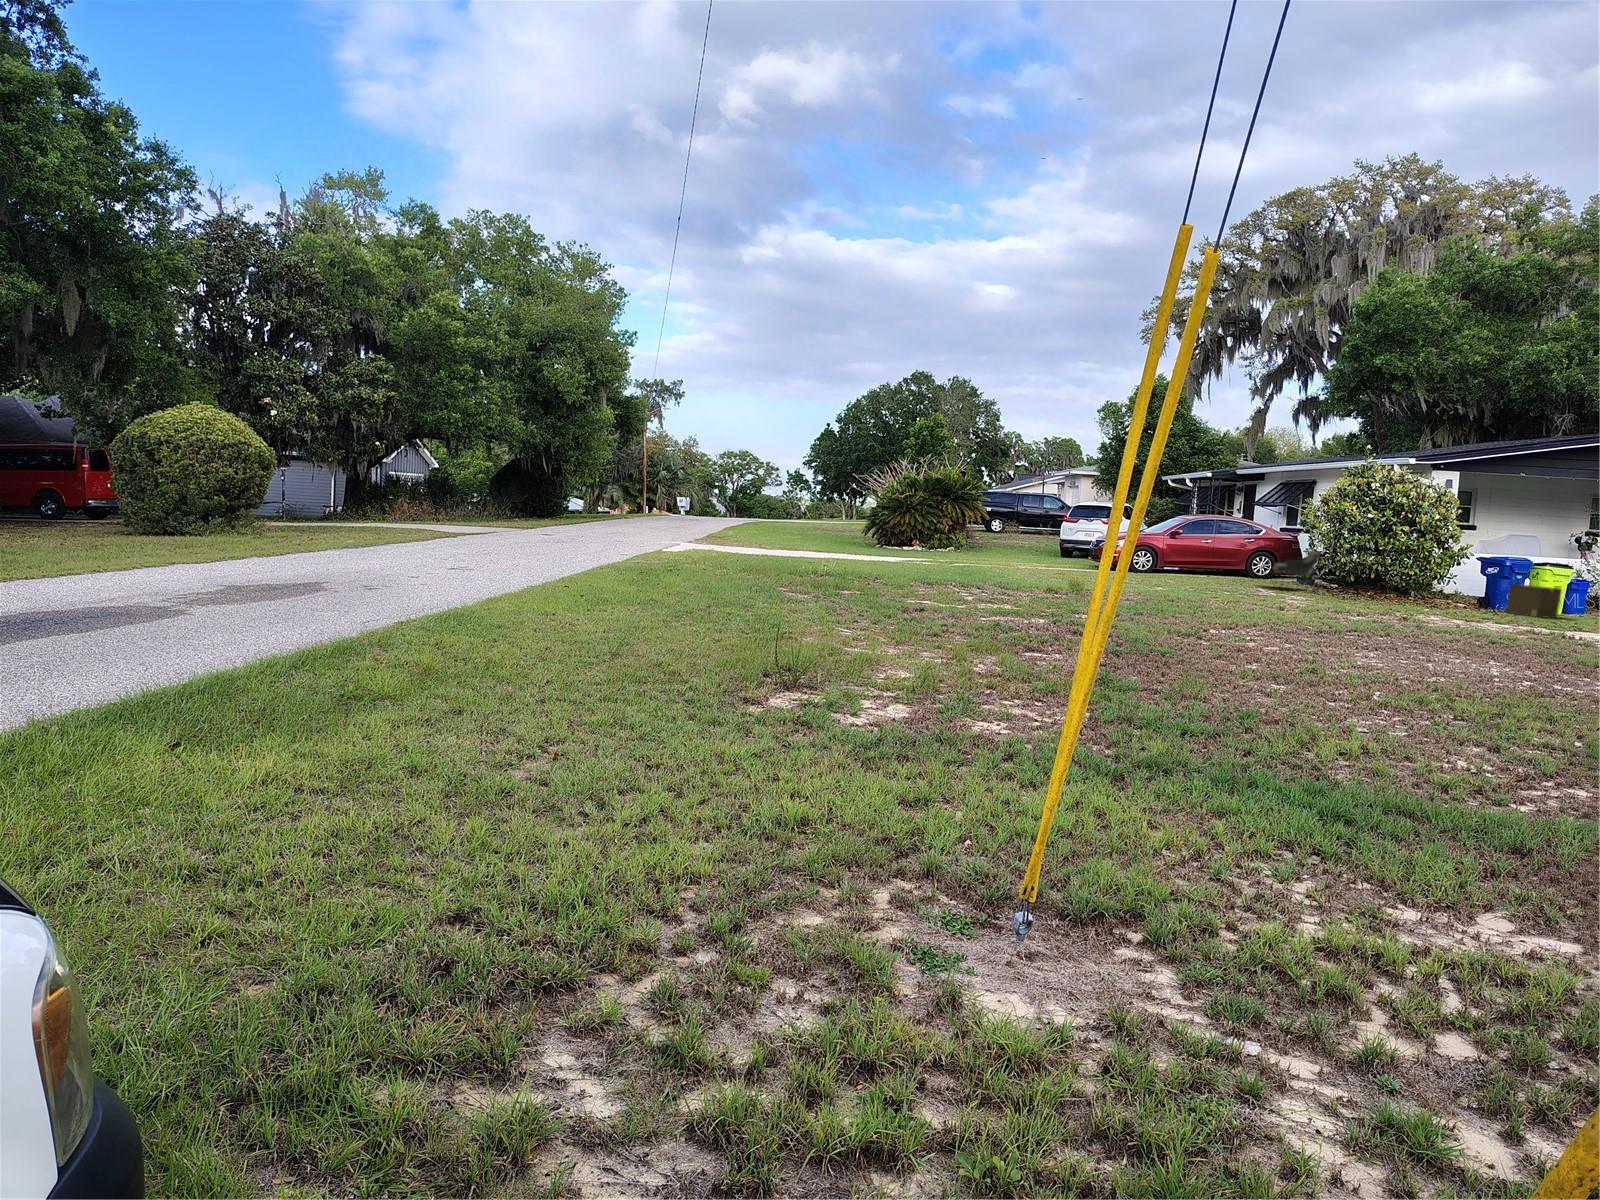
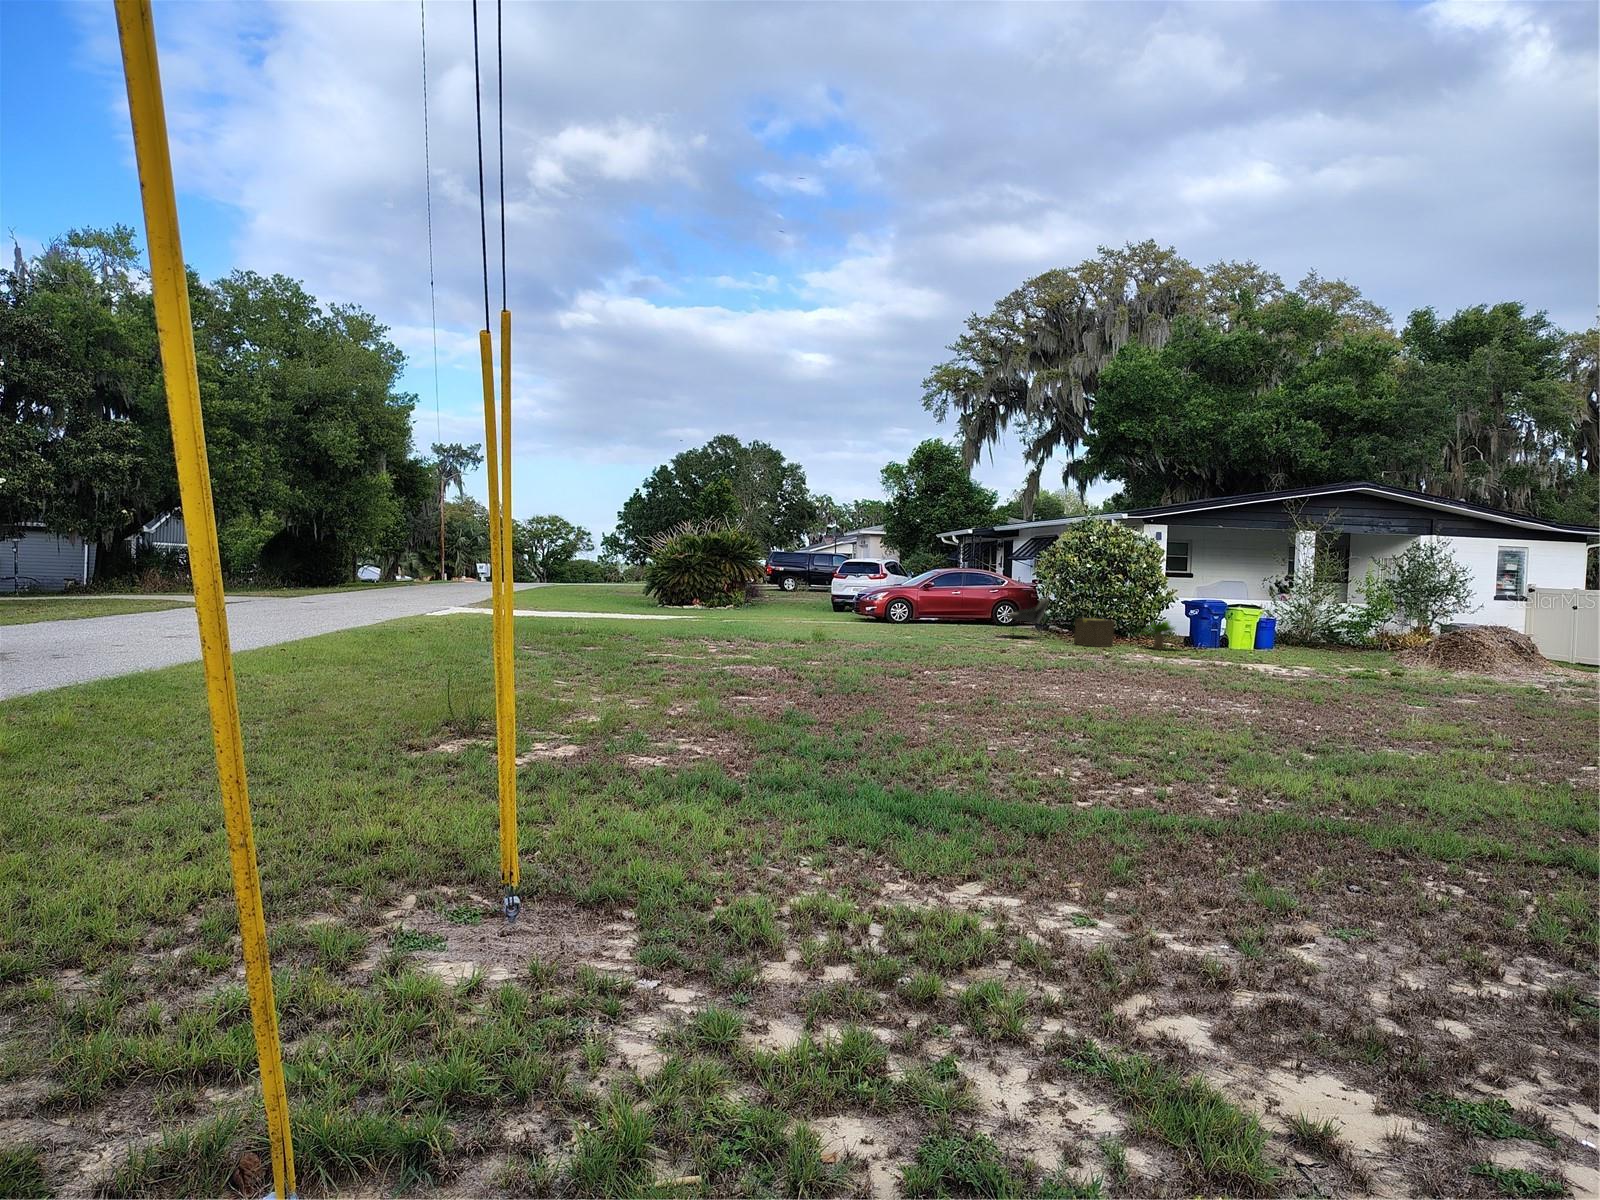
potted plant: none [1427,575,1474,607] -> present [1146,621,1175,649]
cardboard box: present [1506,585,1561,618] -> present [1074,618,1114,647]

